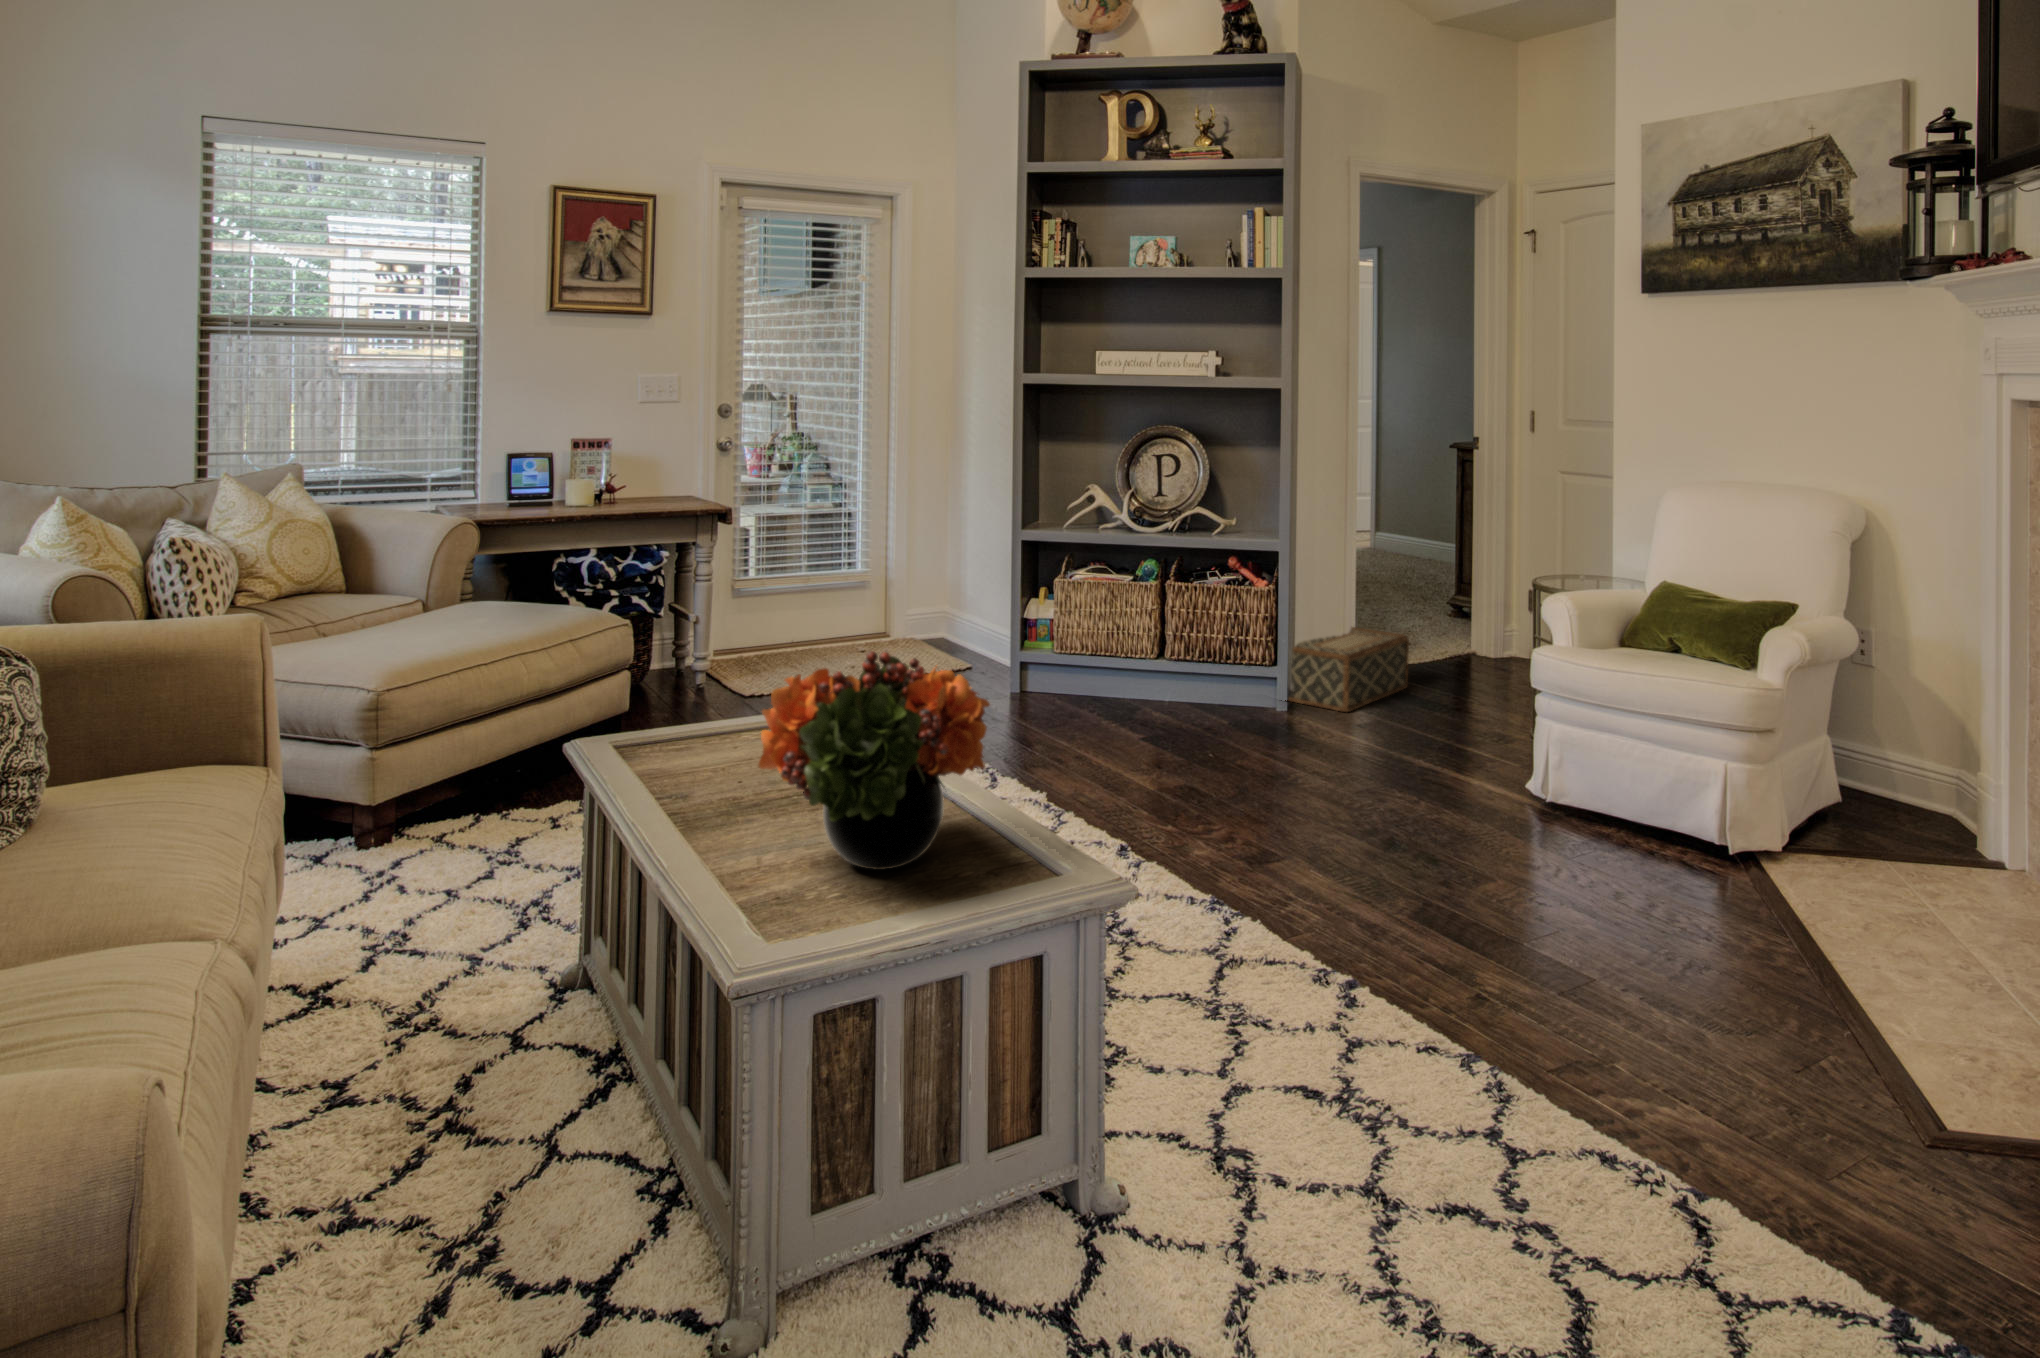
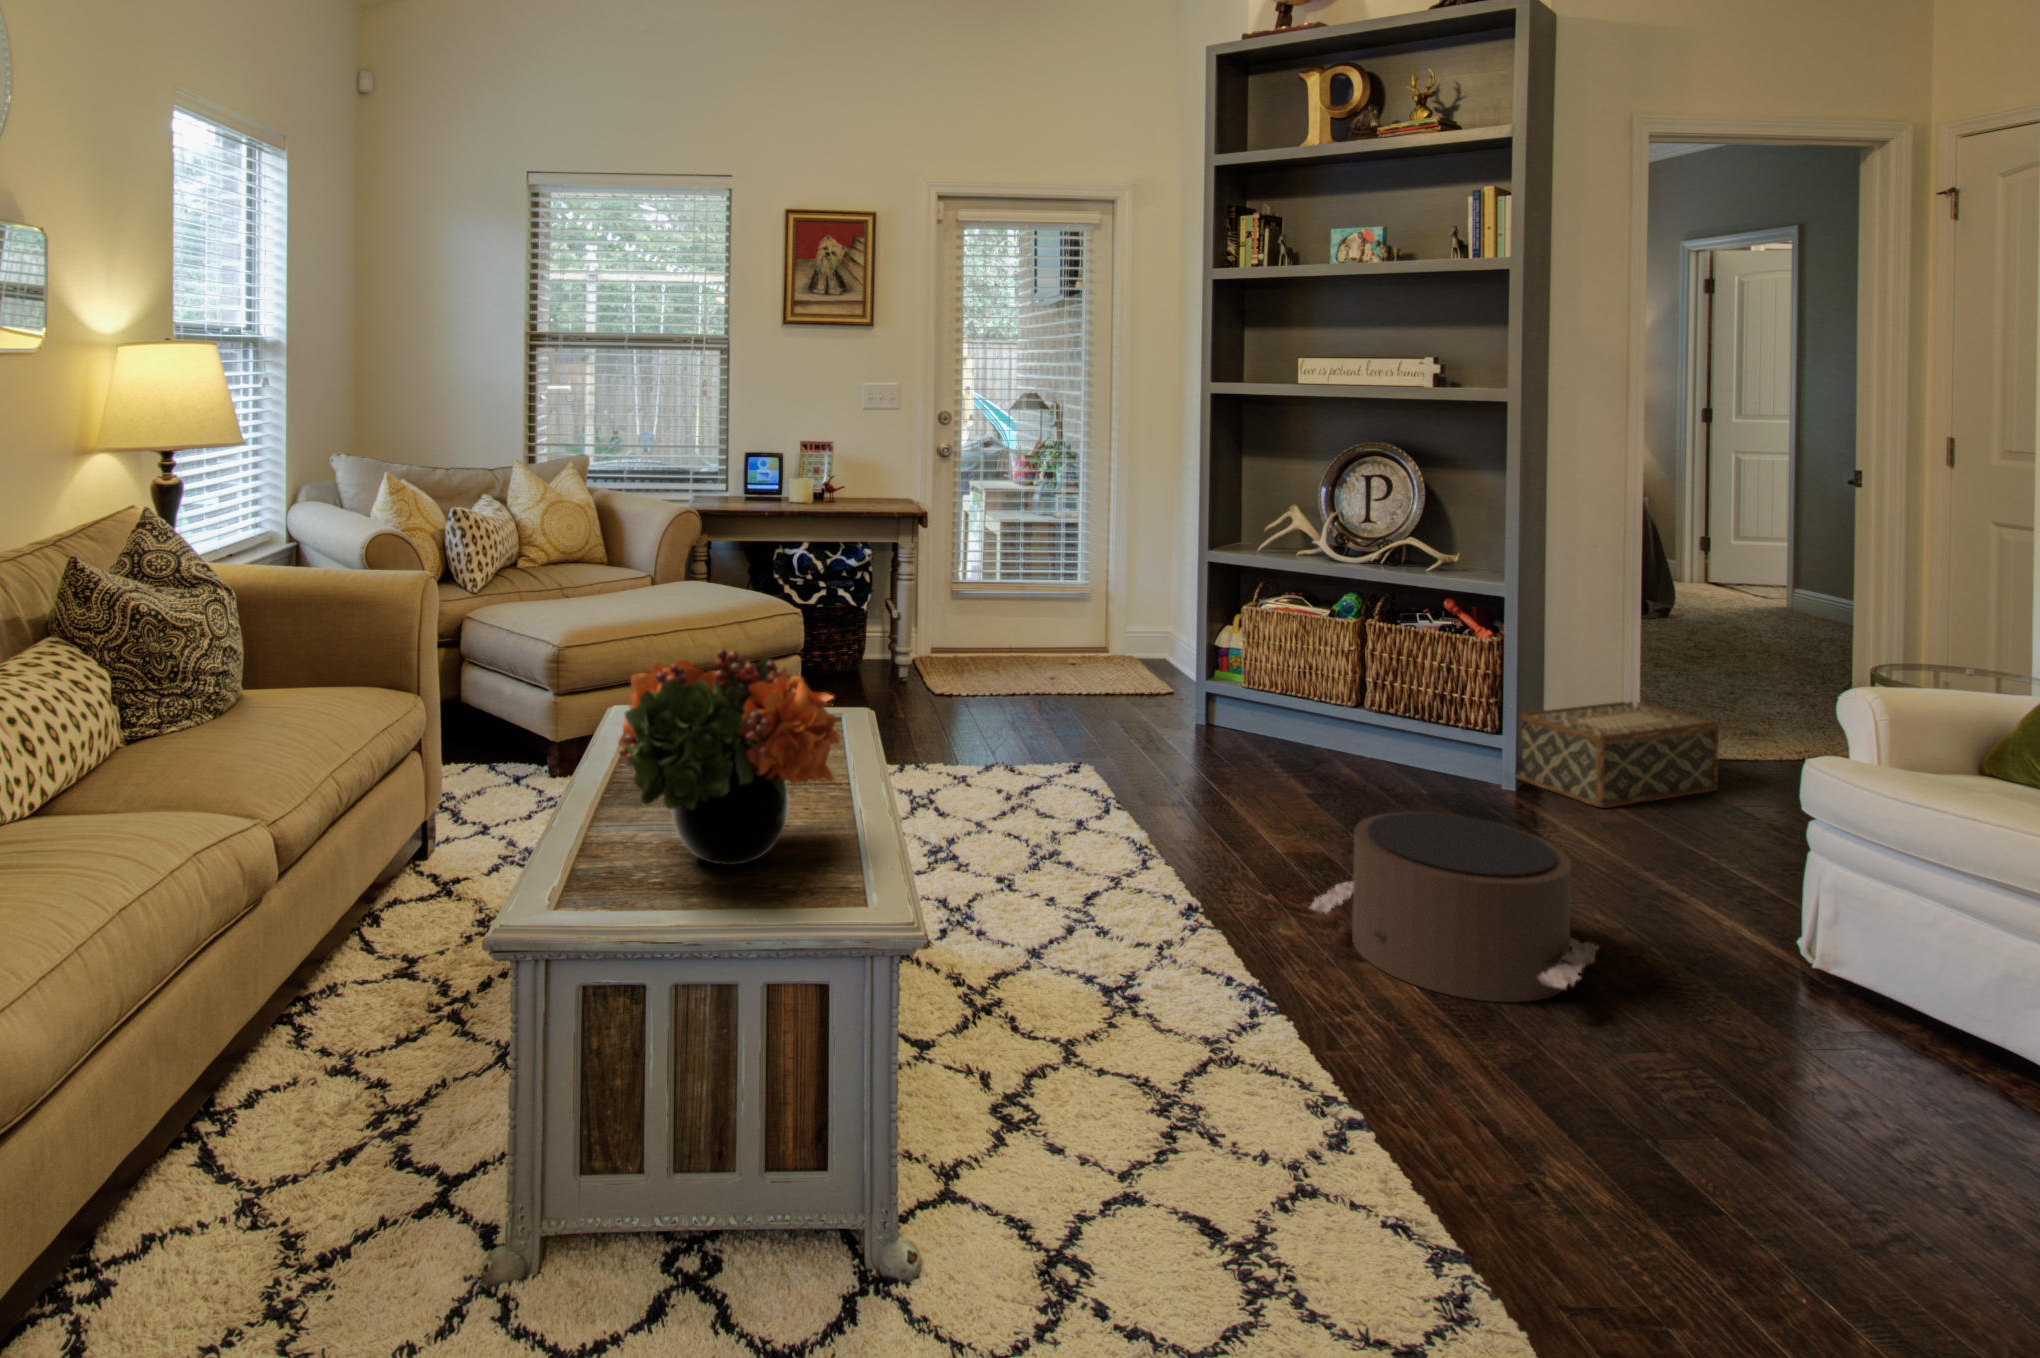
pouf: none [1223,729,1434,873] -> present [1310,812,1599,1002]

